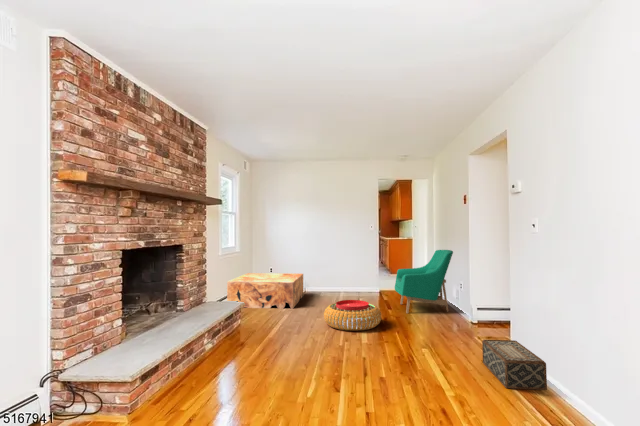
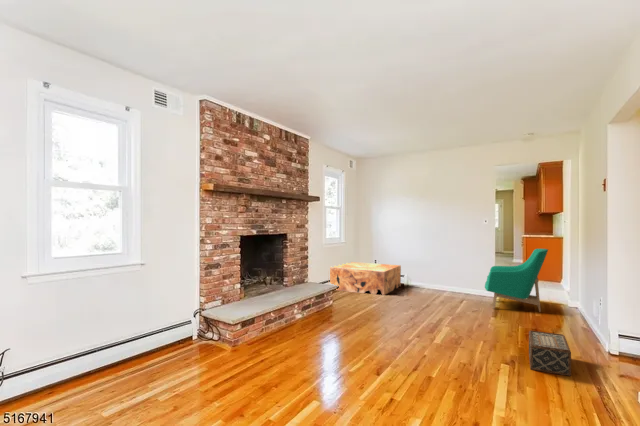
pouf: present [324,300,381,331] -> none [403,290,458,317]

